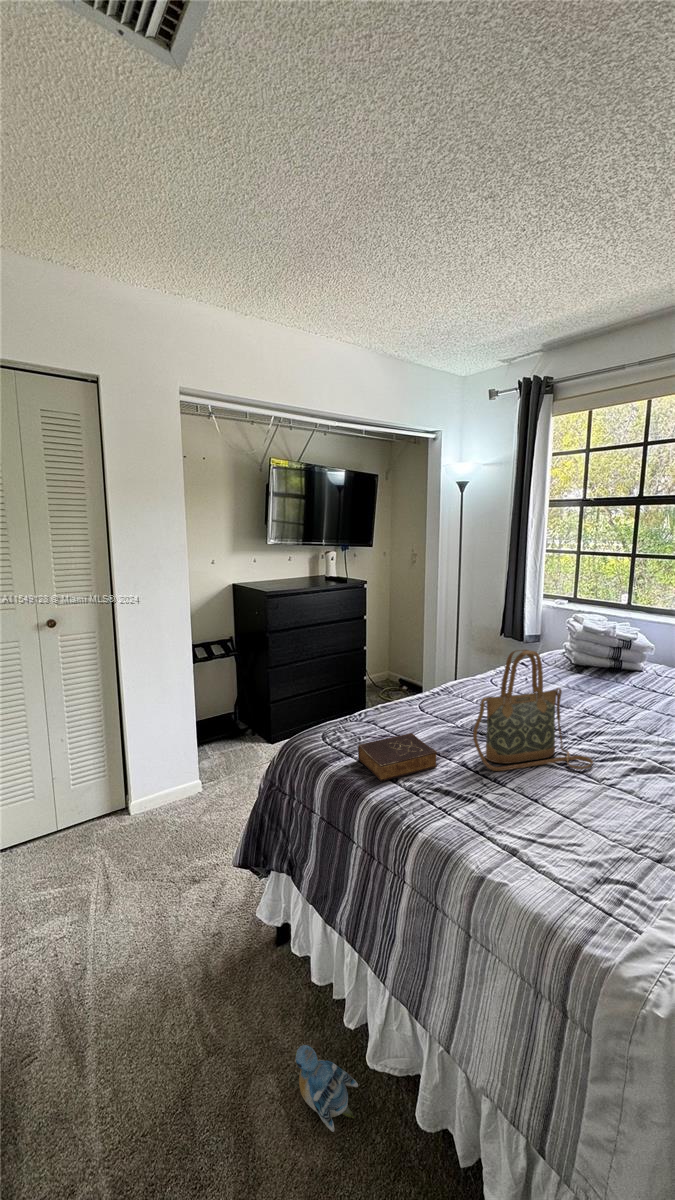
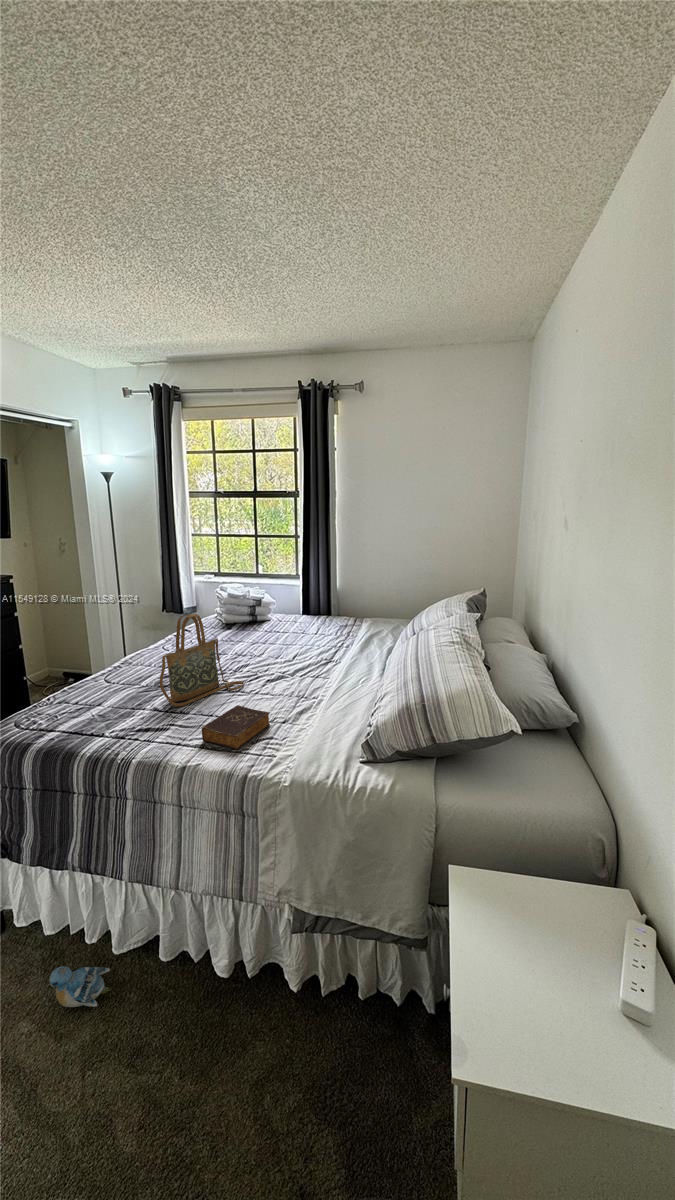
book: present [358,733,437,781] -> present [202,705,270,750]

